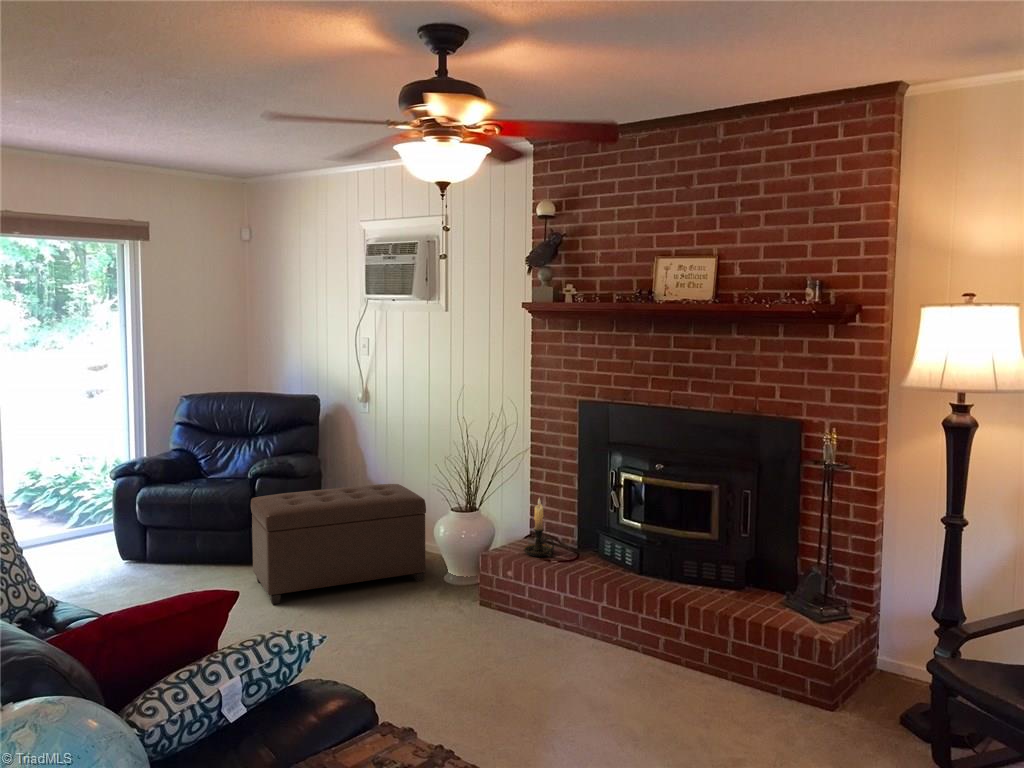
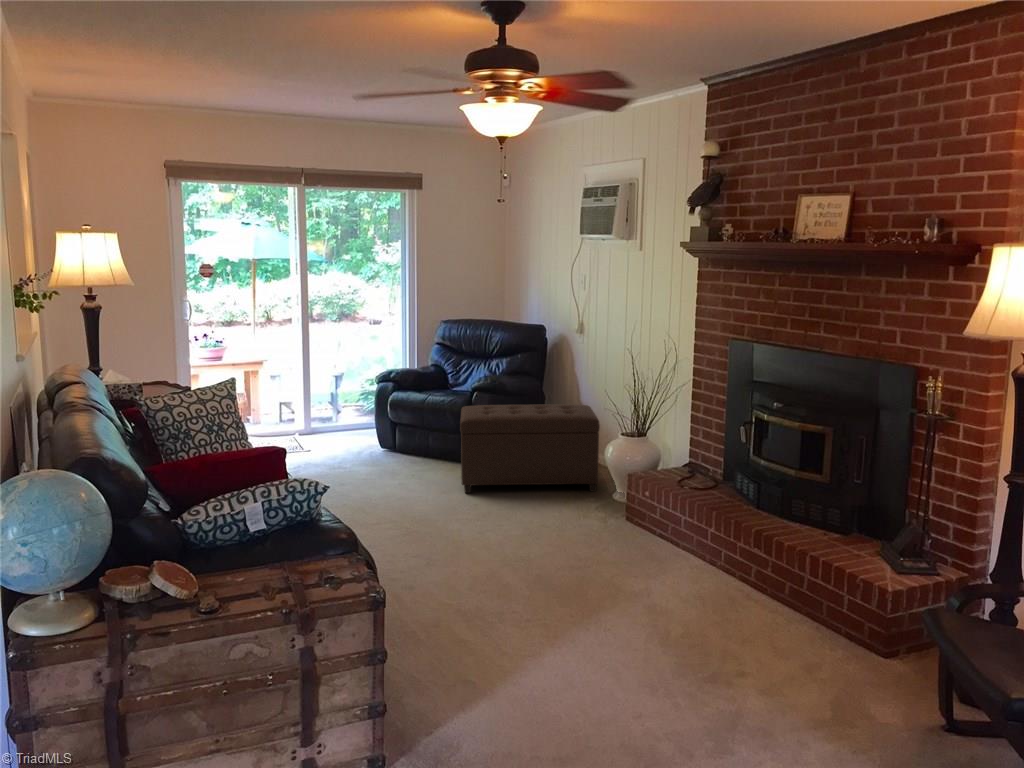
candle holder: present [524,498,554,557] -> none [669,425,697,481]

